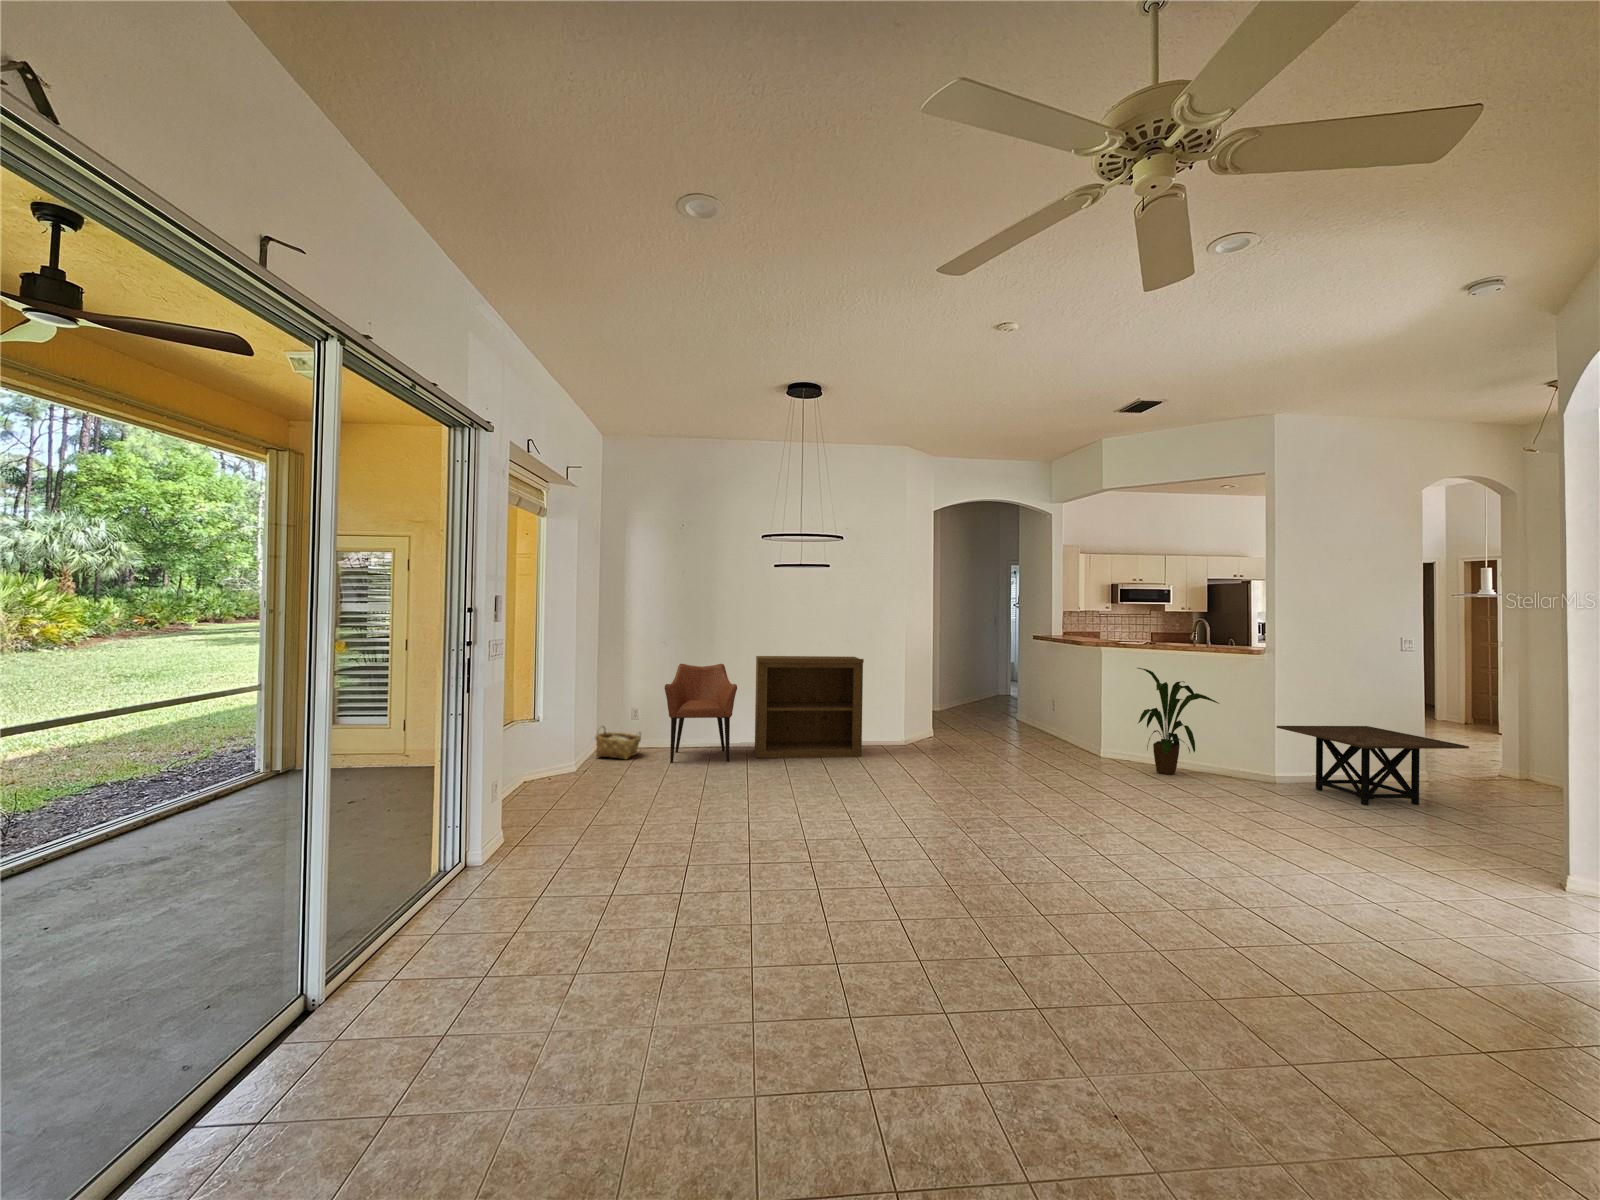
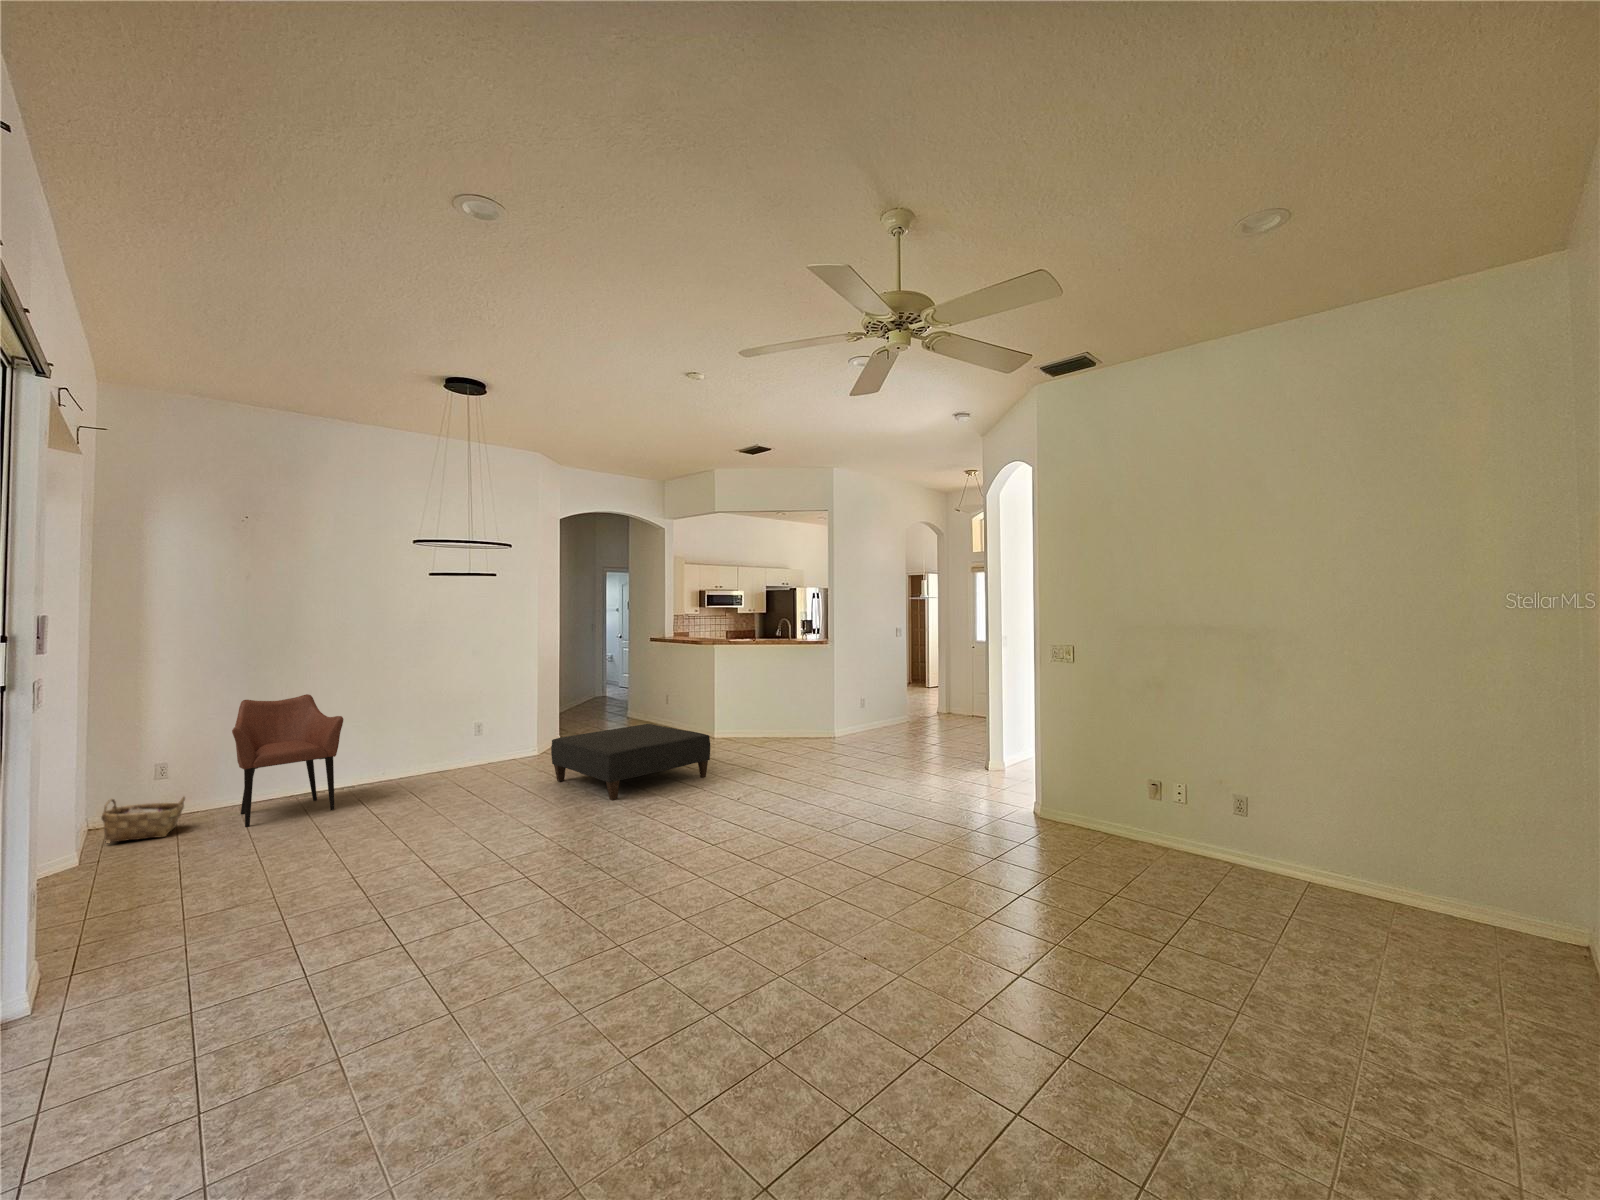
bookshelf: present [755,656,864,758] -> none [356,672,497,799]
house plant: present [1137,668,1219,775] -> none [741,660,798,743]
side table: present [1277,726,1469,805] -> none [832,688,933,741]
ottoman: none [902,729,1069,804] -> present [551,724,710,800]

